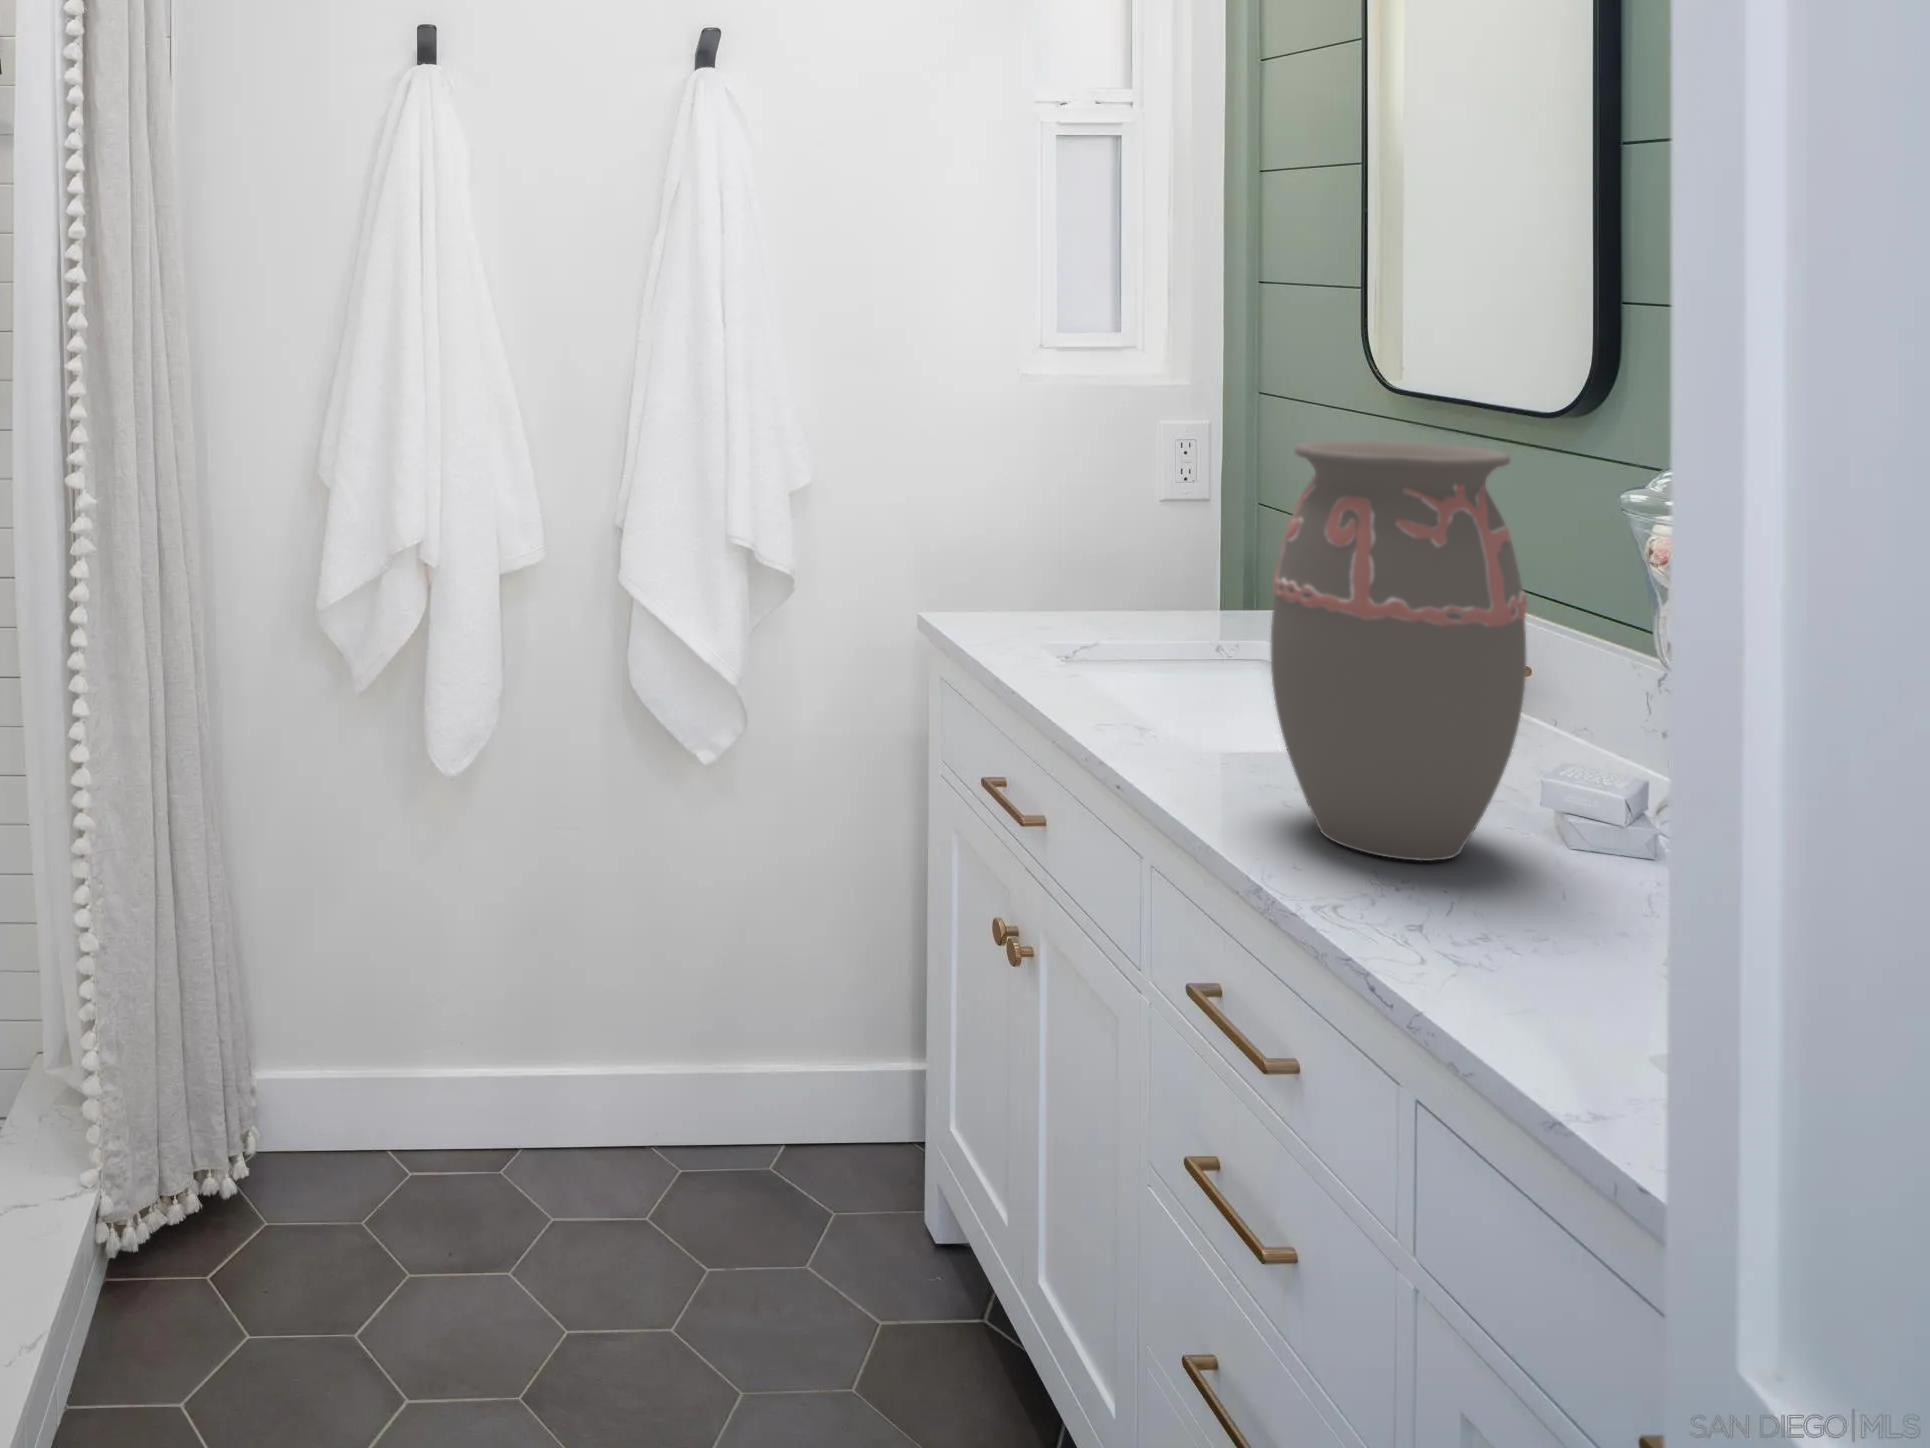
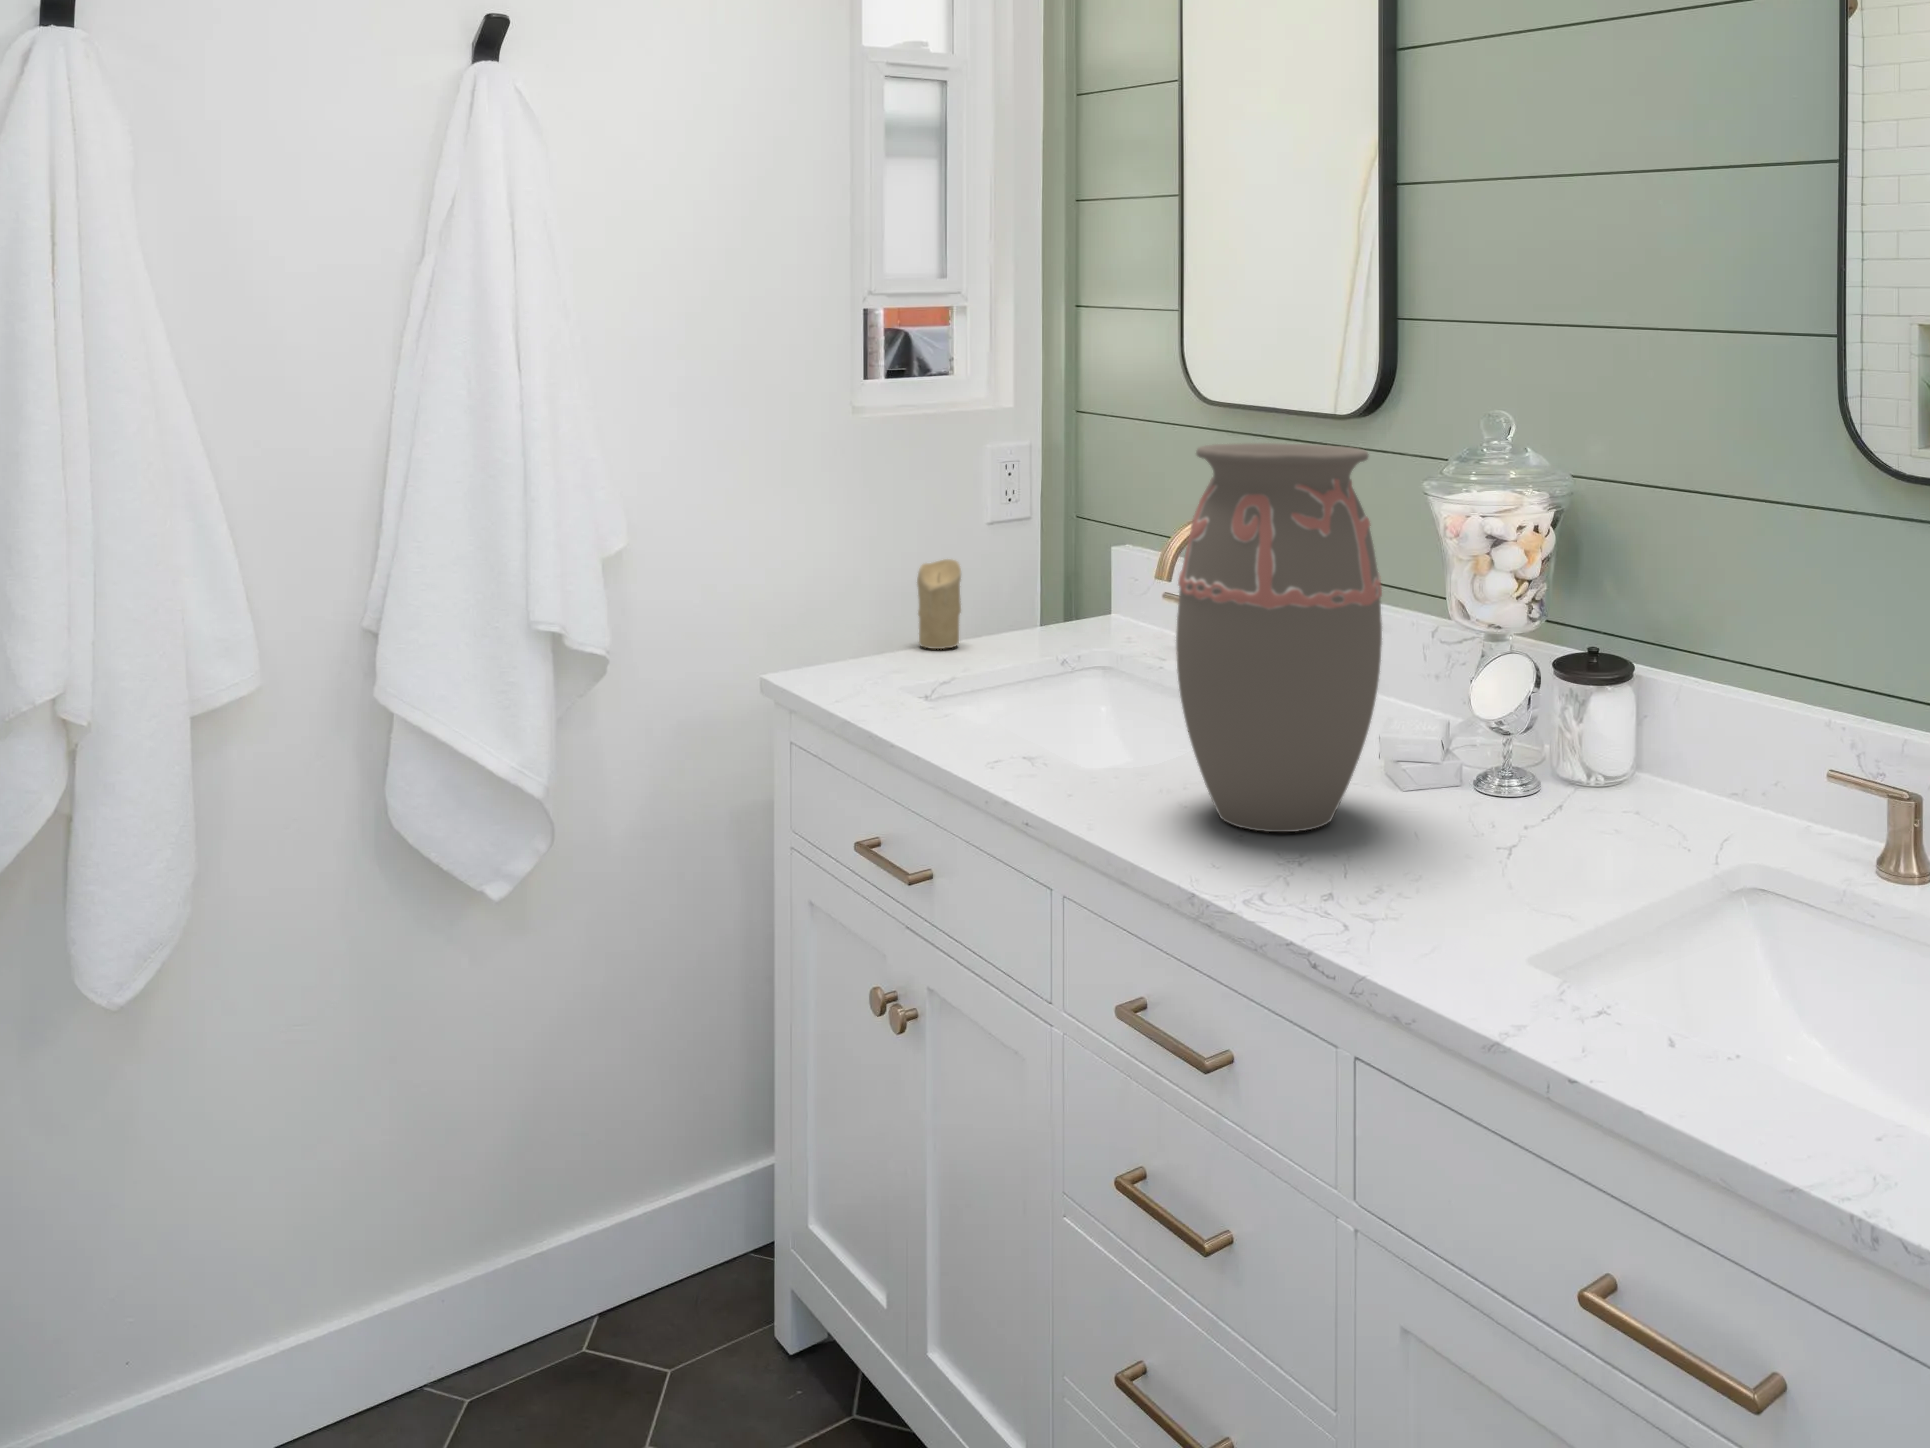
candle: none [1063,540,1108,626] -> present [917,559,961,649]

